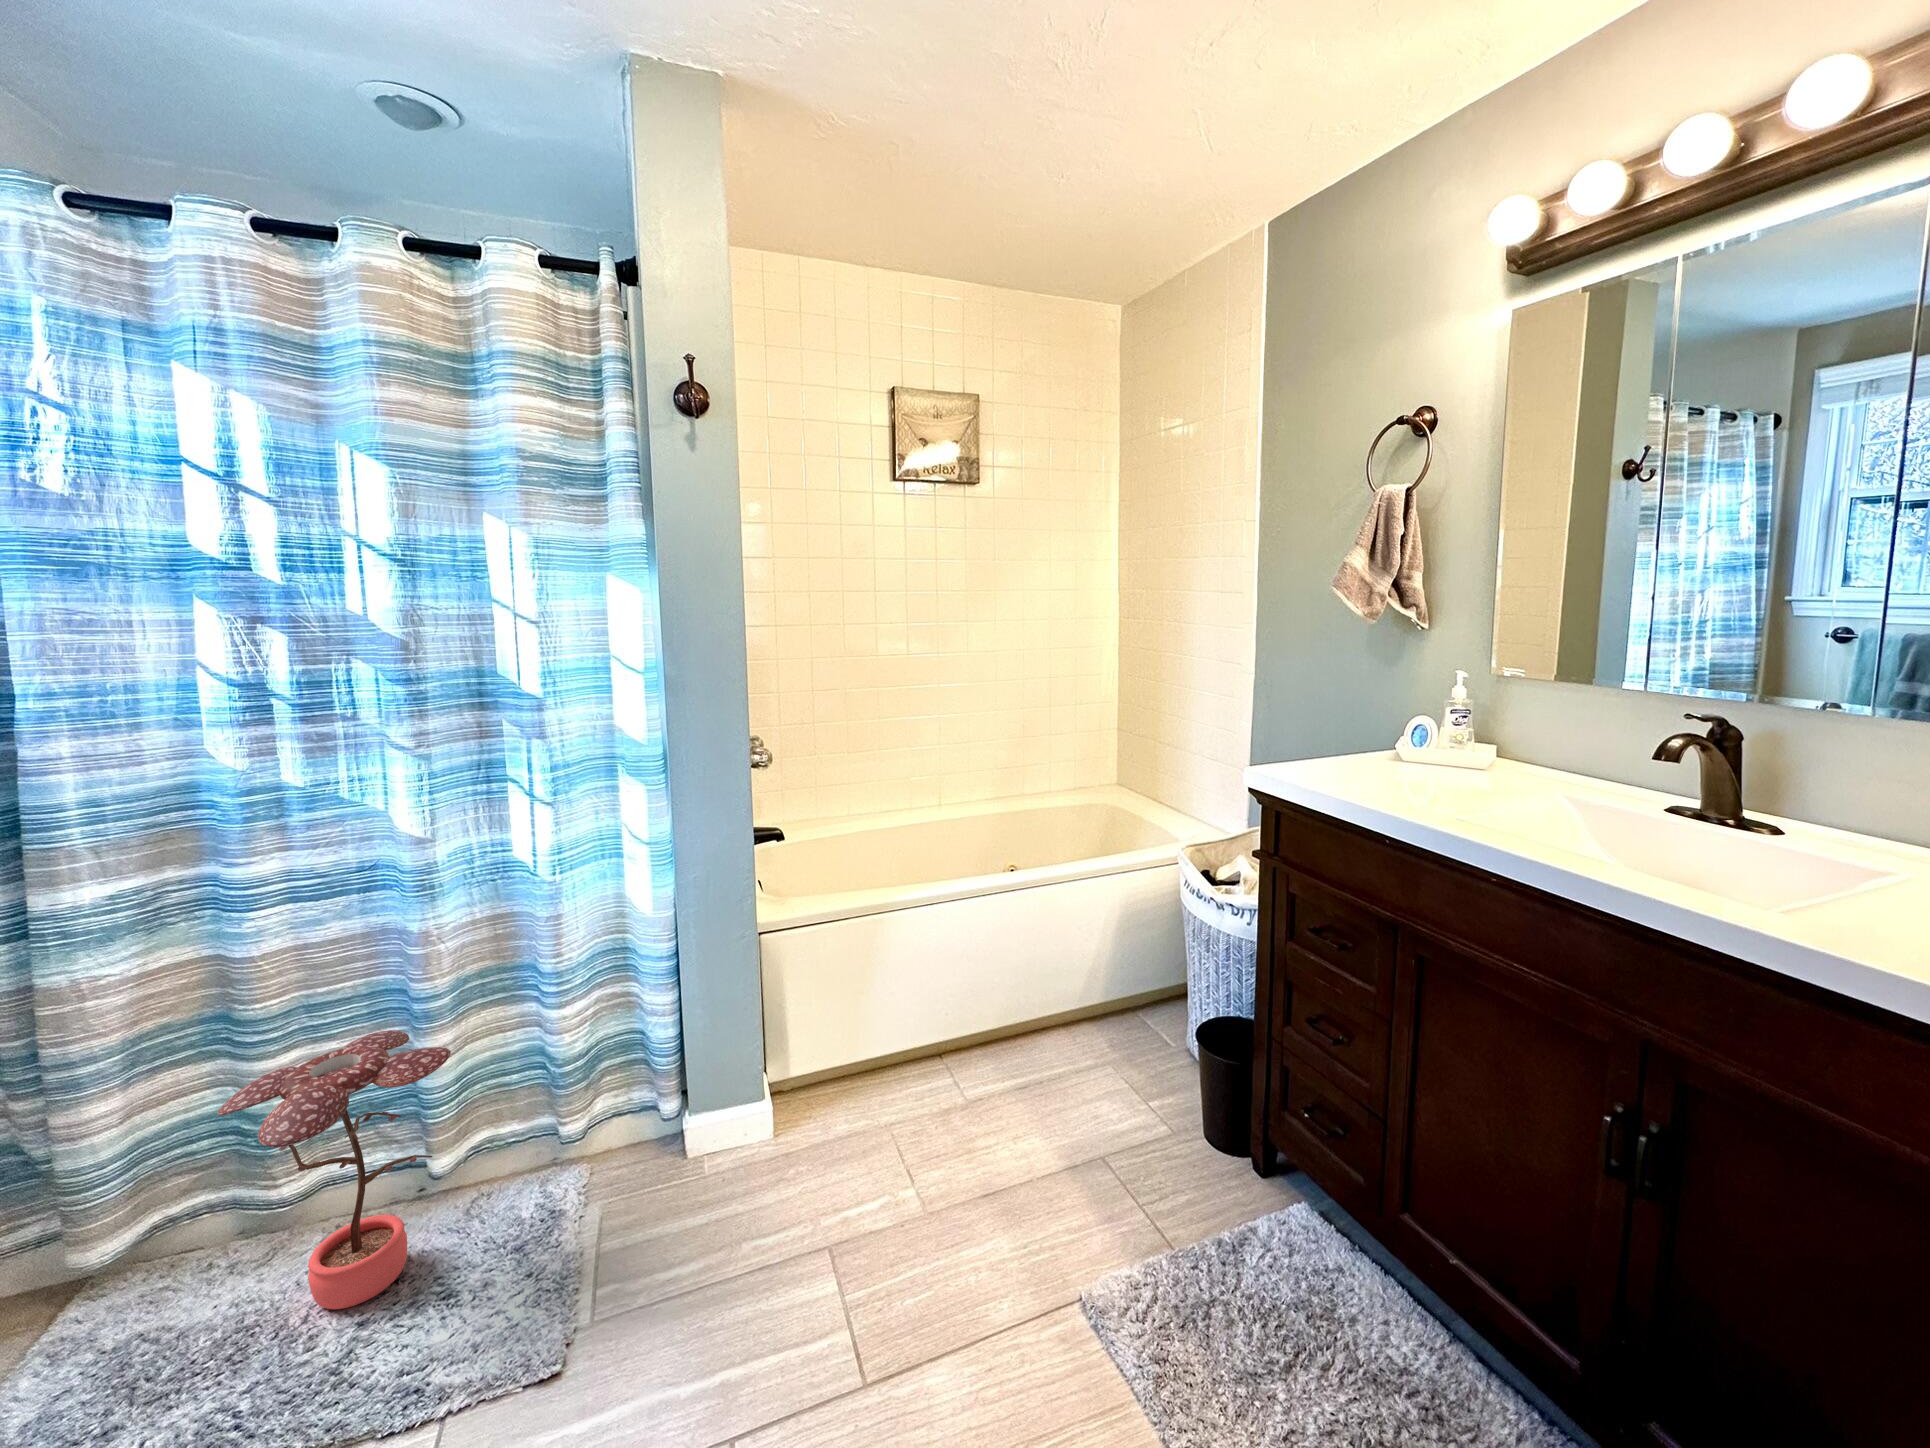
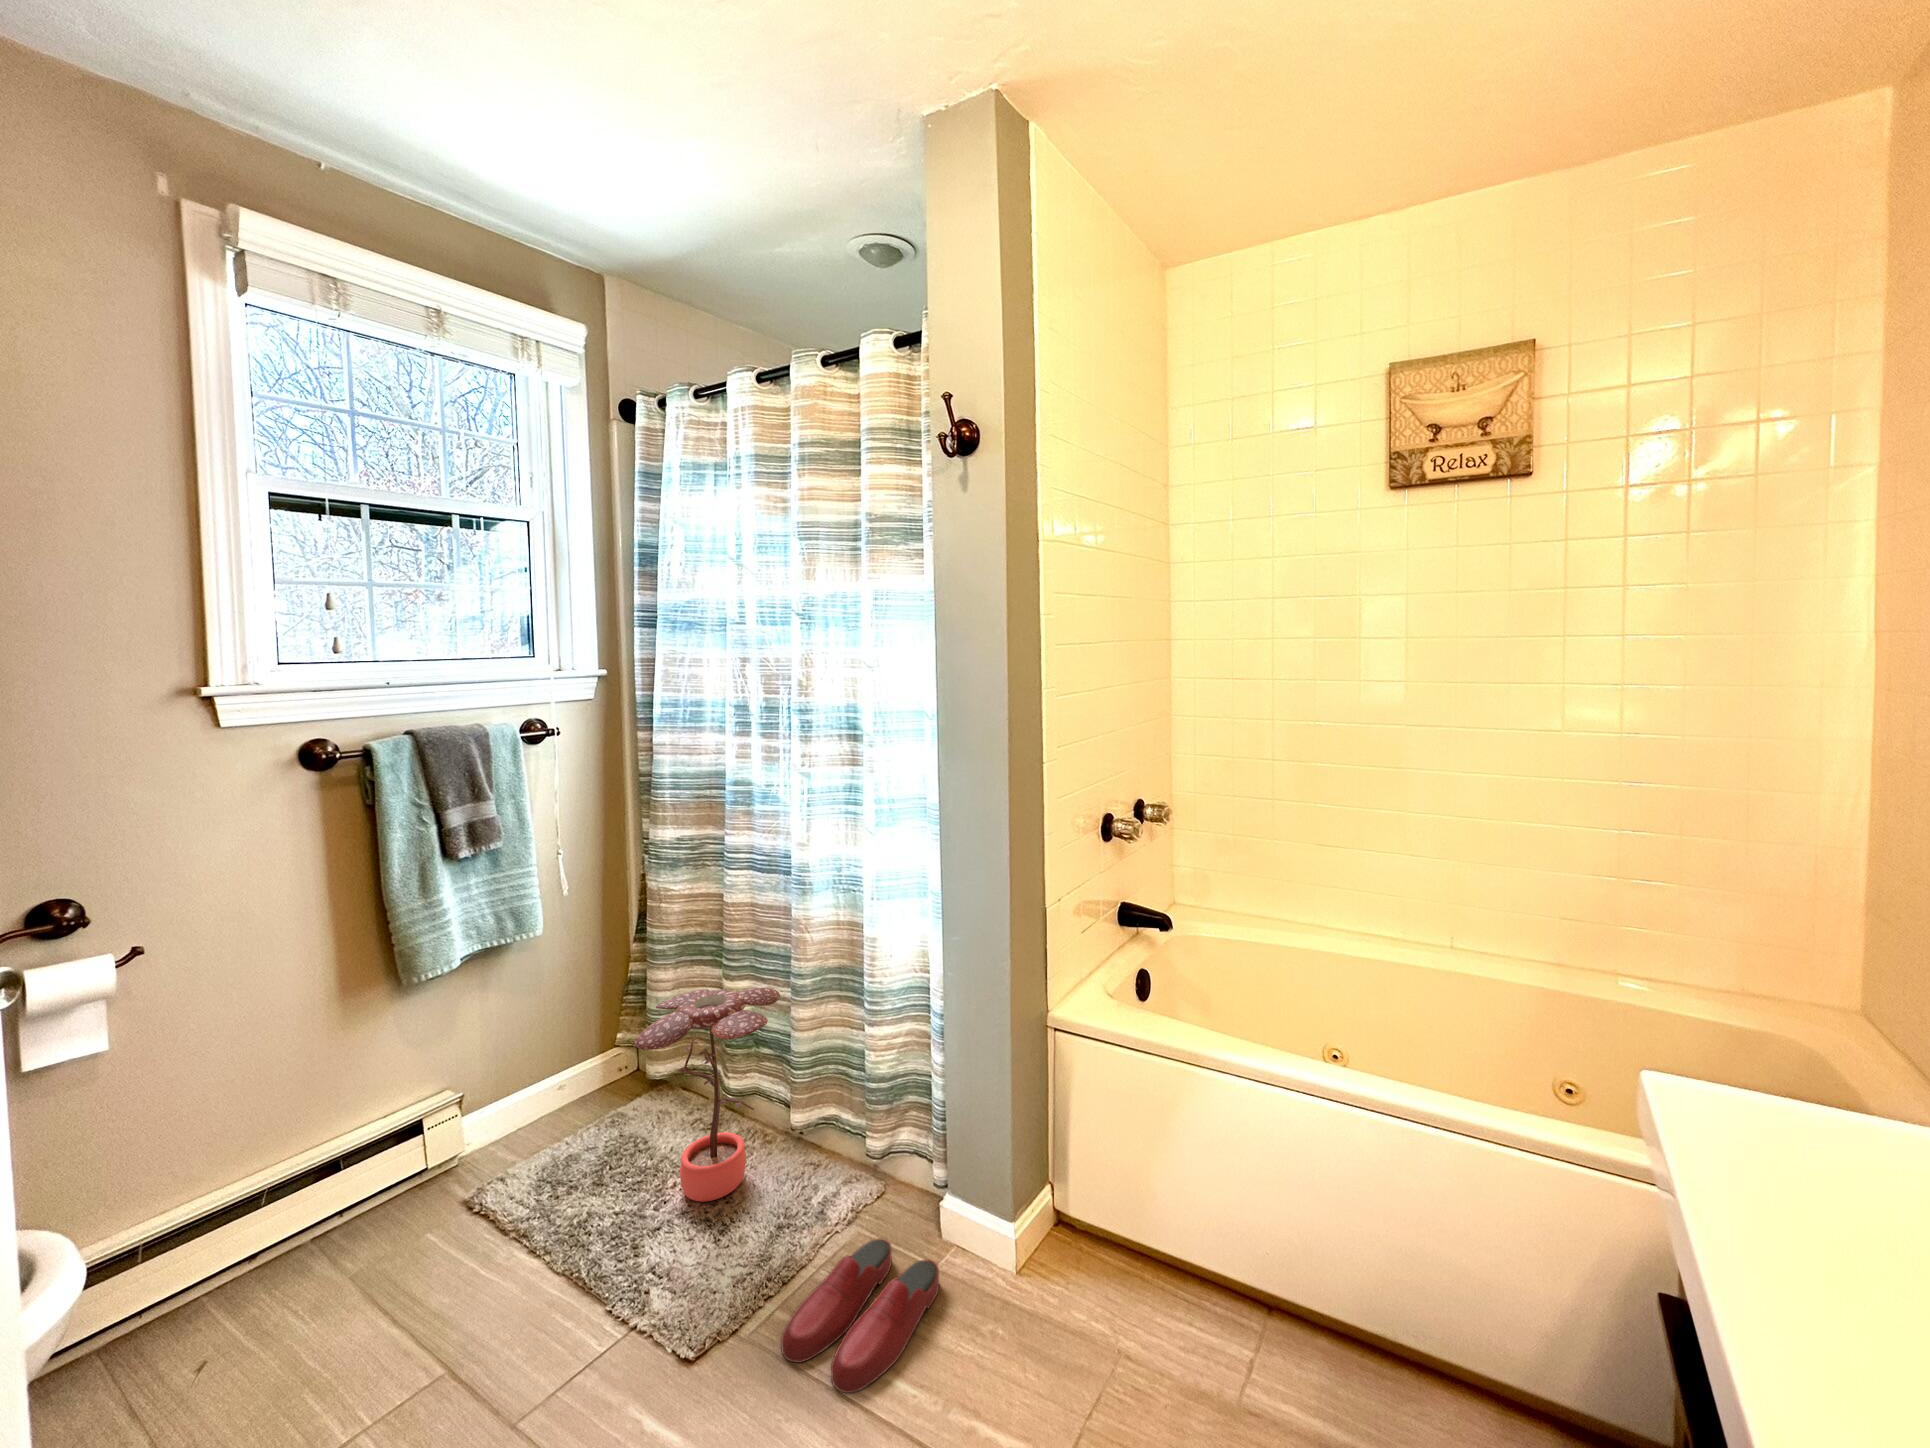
slippers: none [621,1159,743,1288] -> present [781,1238,939,1393]

